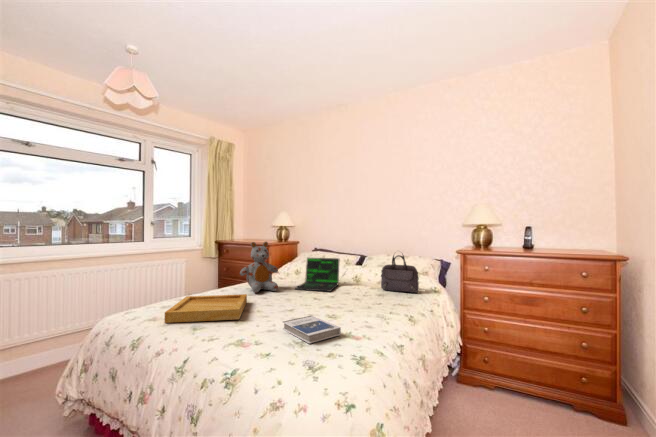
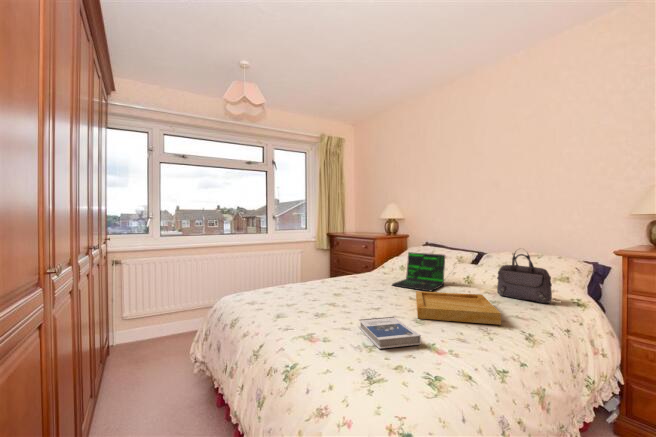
stuffed bear: present [240,242,278,293] -> none [336,234,375,286]
tray: present [165,294,247,323] -> present [416,291,501,325]

